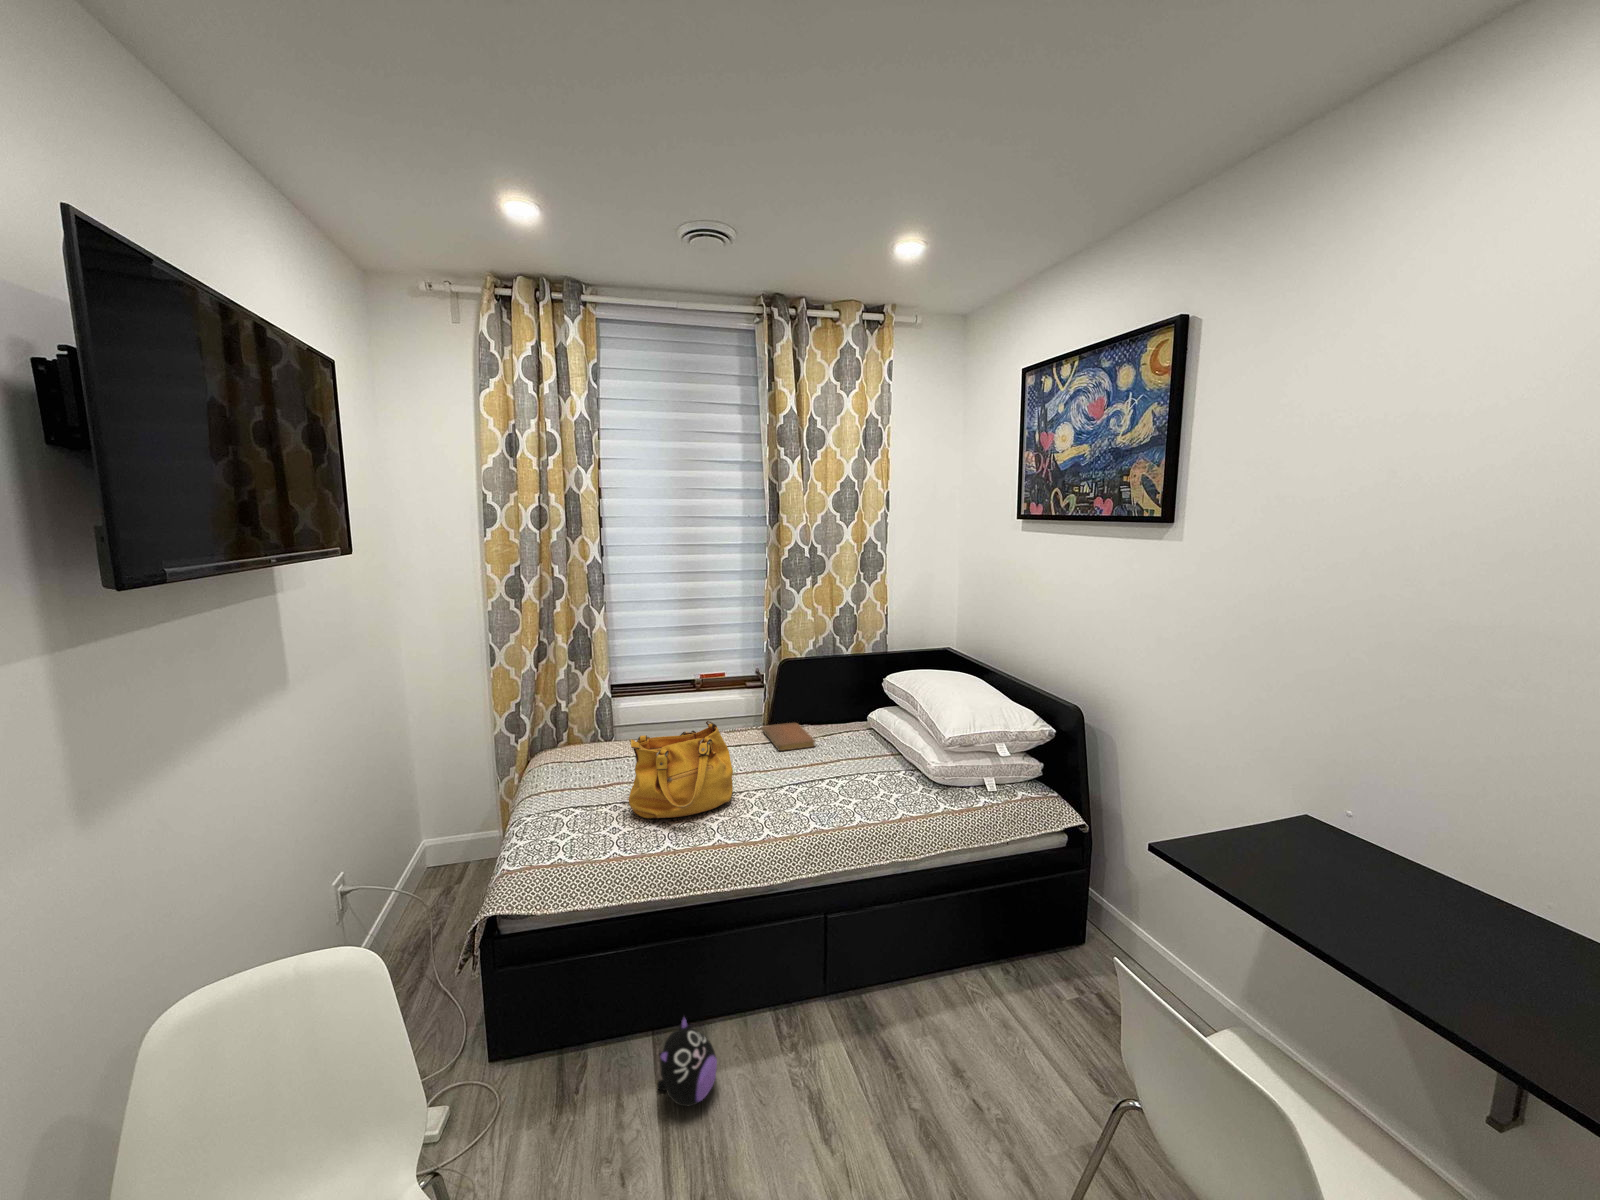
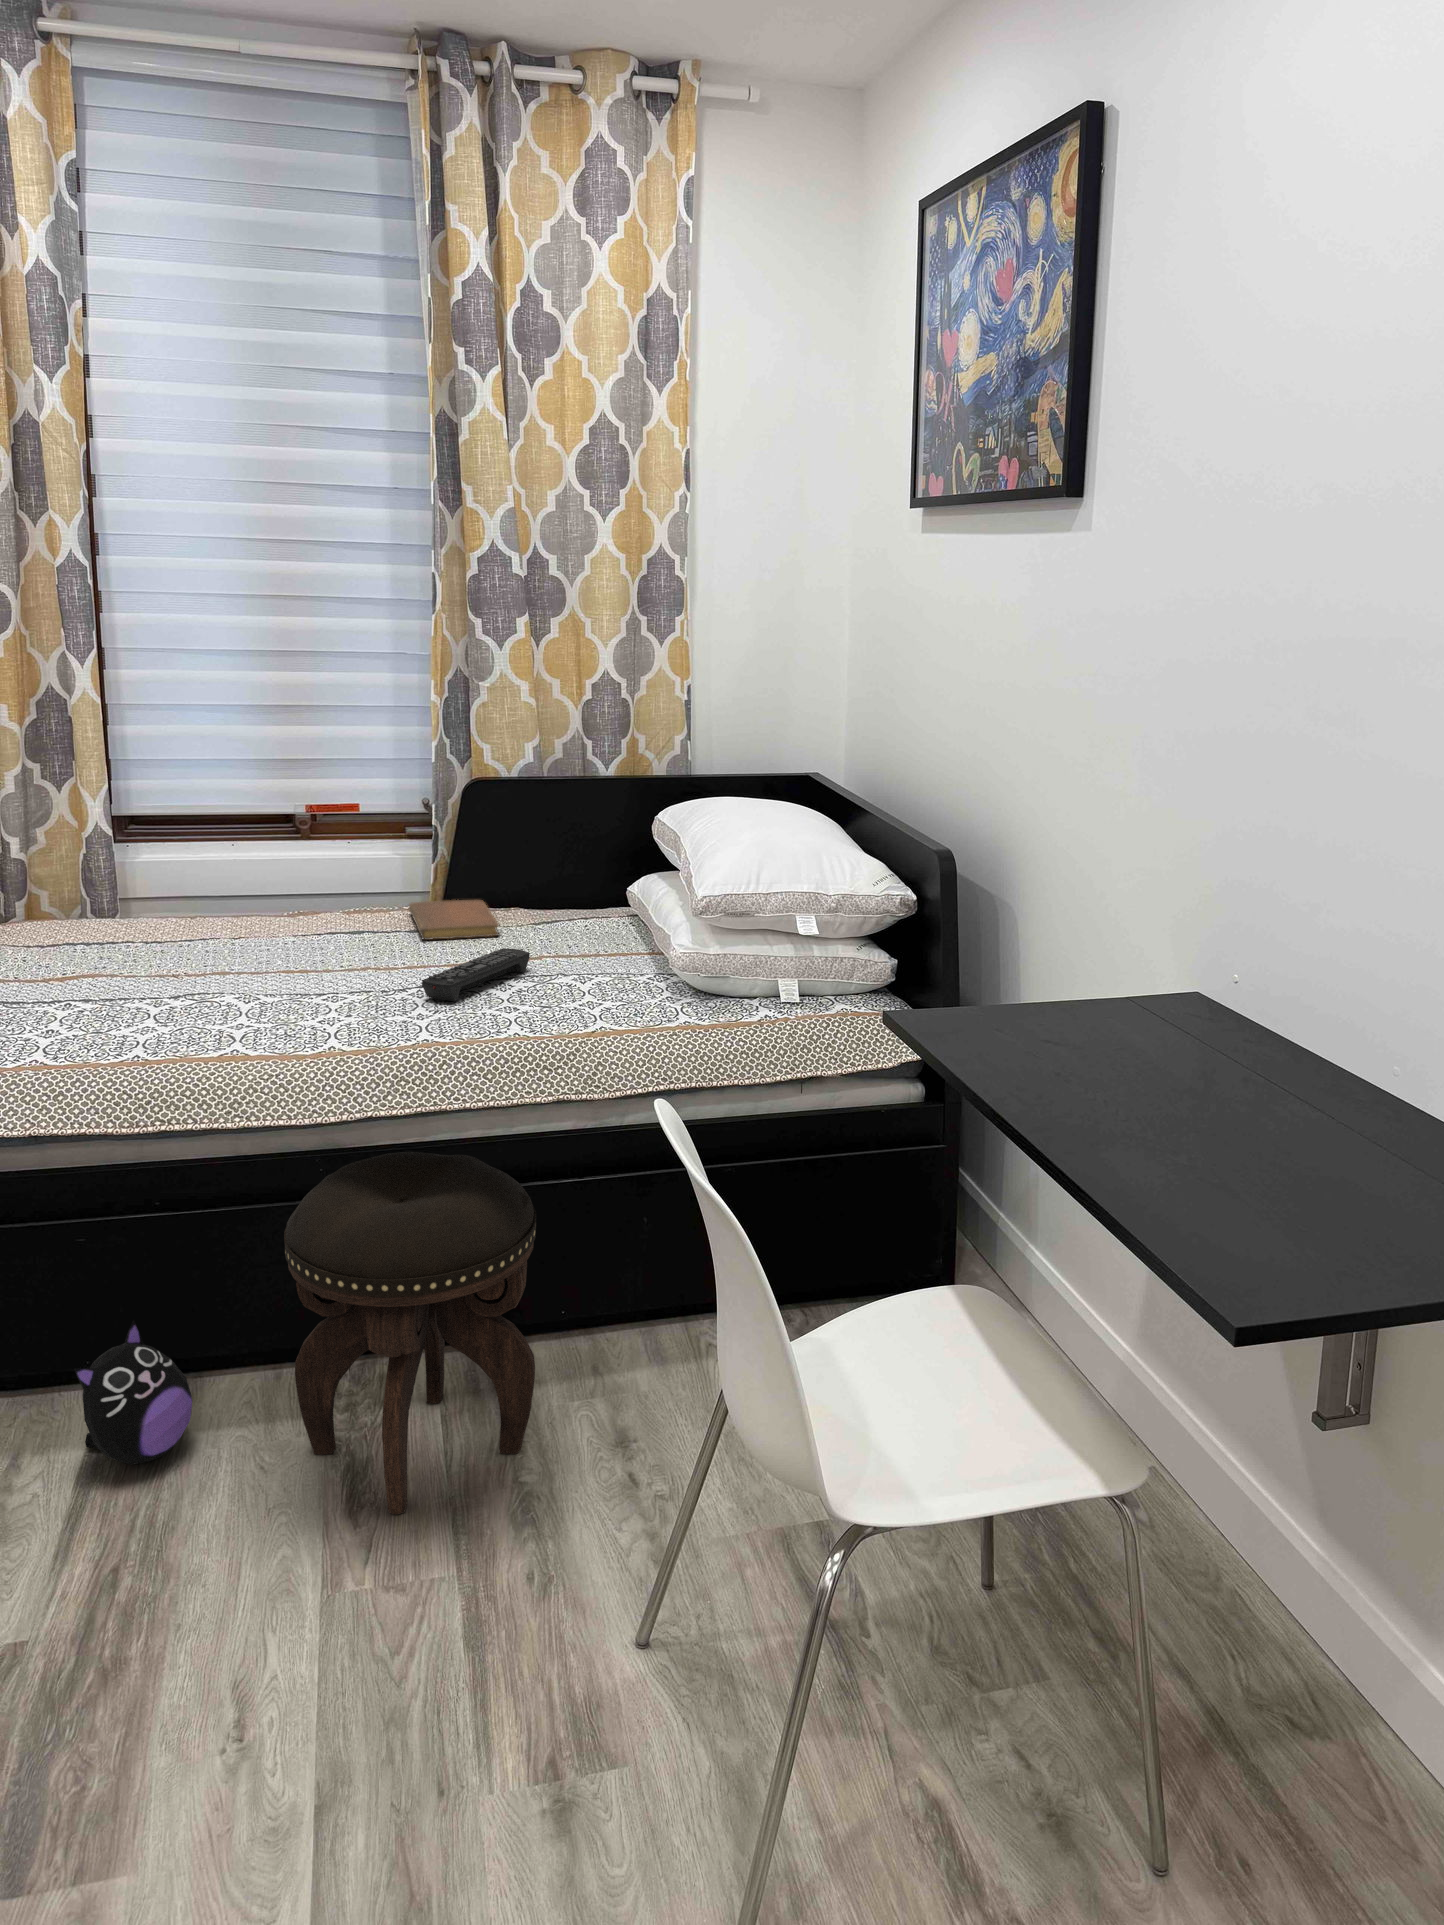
handbag: present [629,721,733,819] -> none [79,851,290,1017]
remote control: none [803,760,846,799] -> present [422,948,530,1002]
footstool: none [776,905,918,1144] -> present [284,1152,536,1515]

